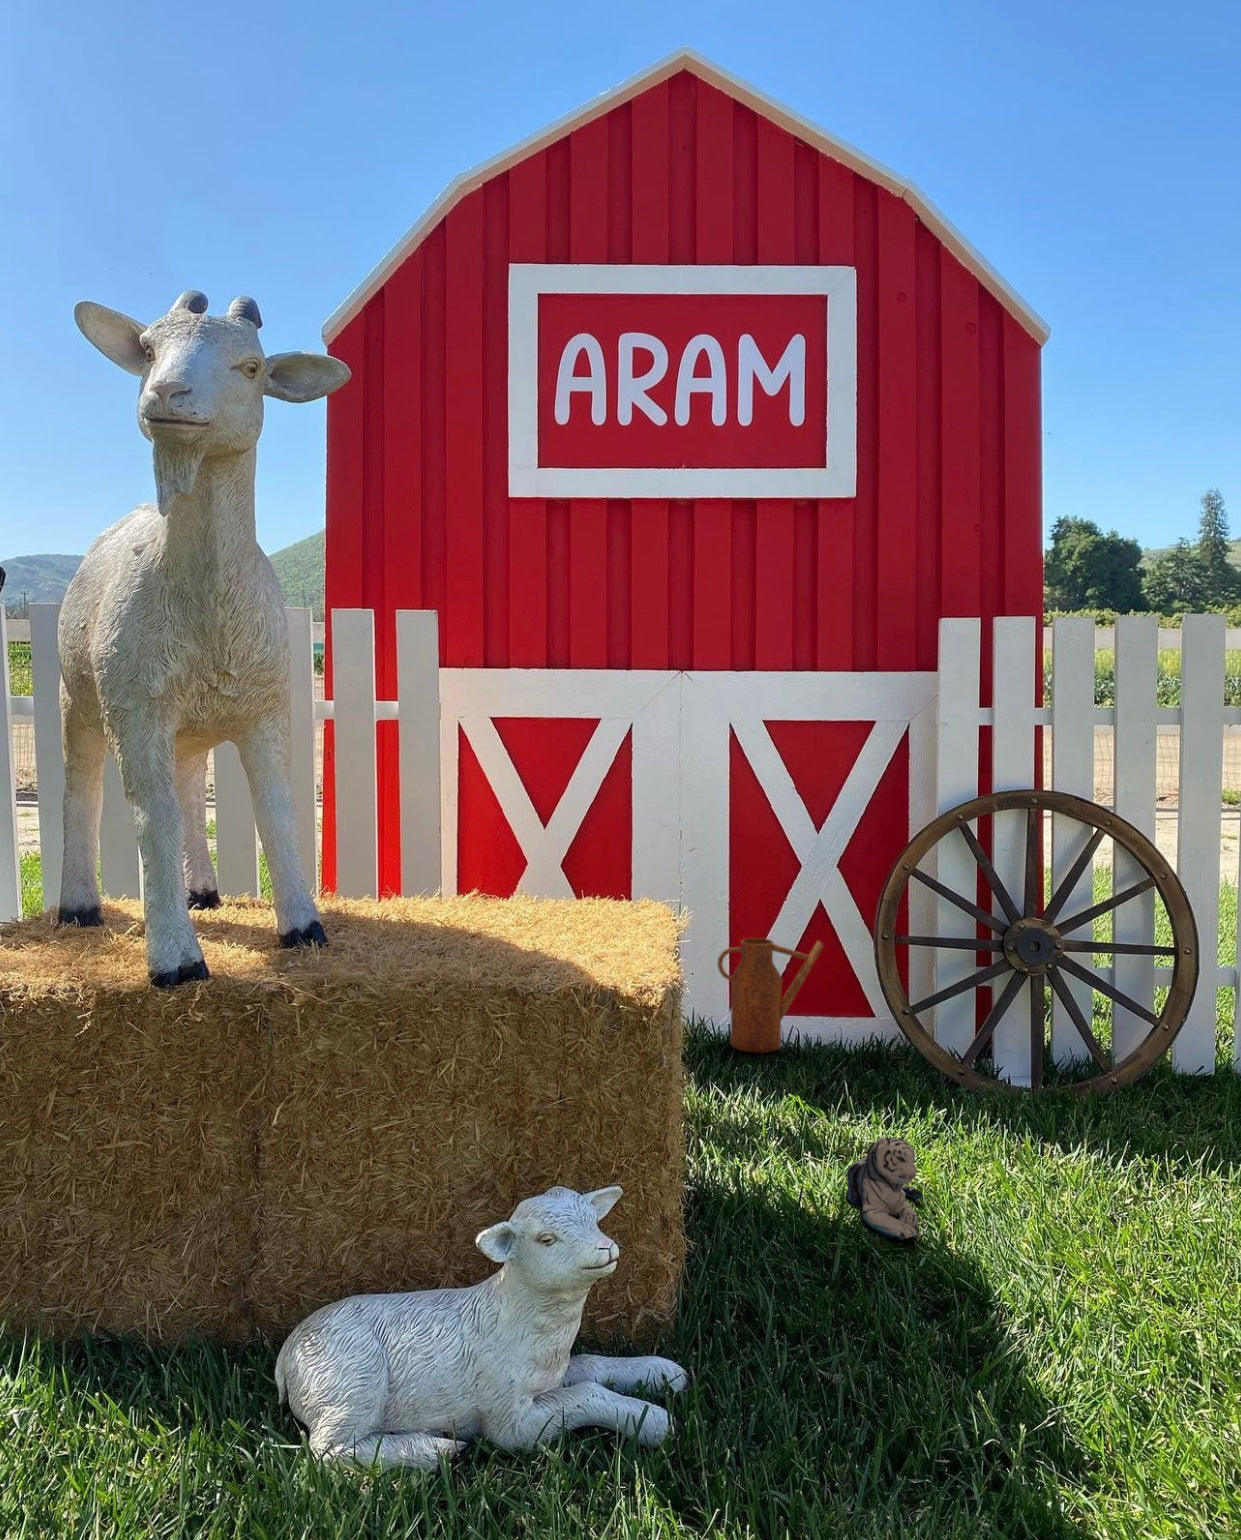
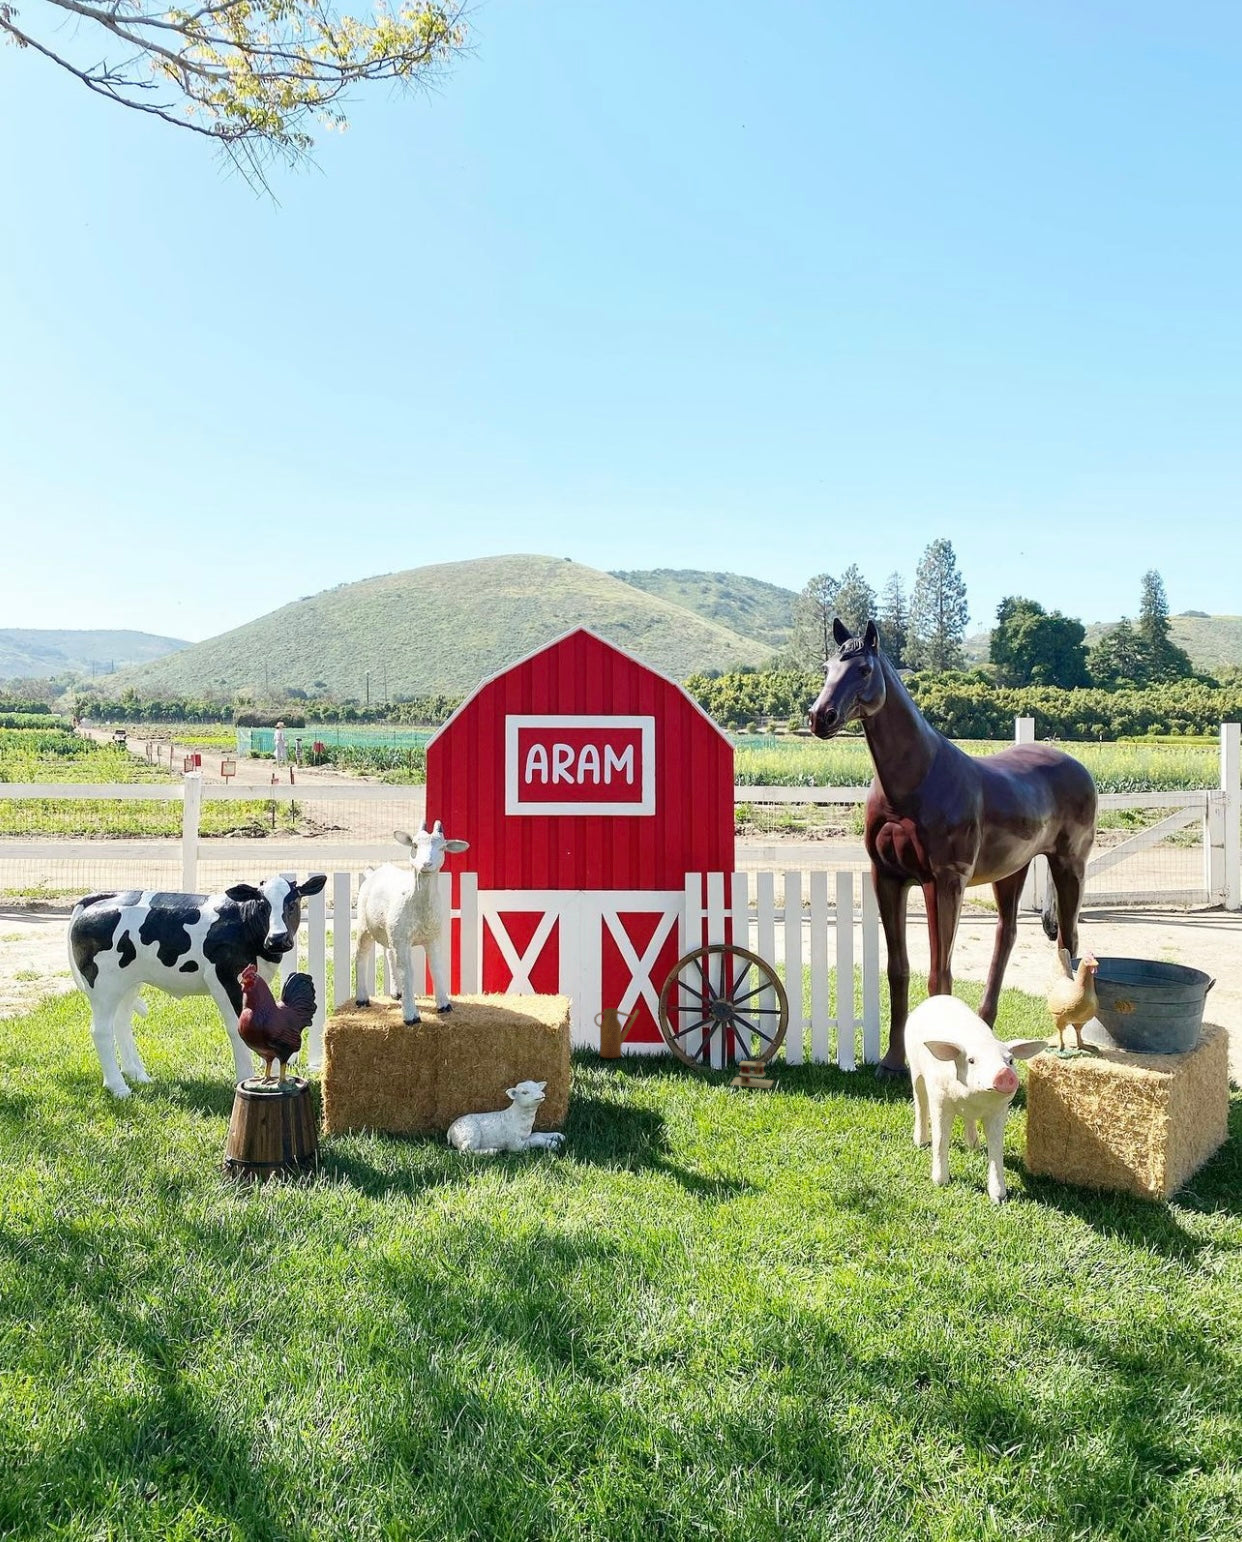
toy house: none [1087,1073,1206,1151] -> present [731,1061,773,1088]
plush toy: present [845,1137,923,1240] -> none [628,1078,656,1111]

